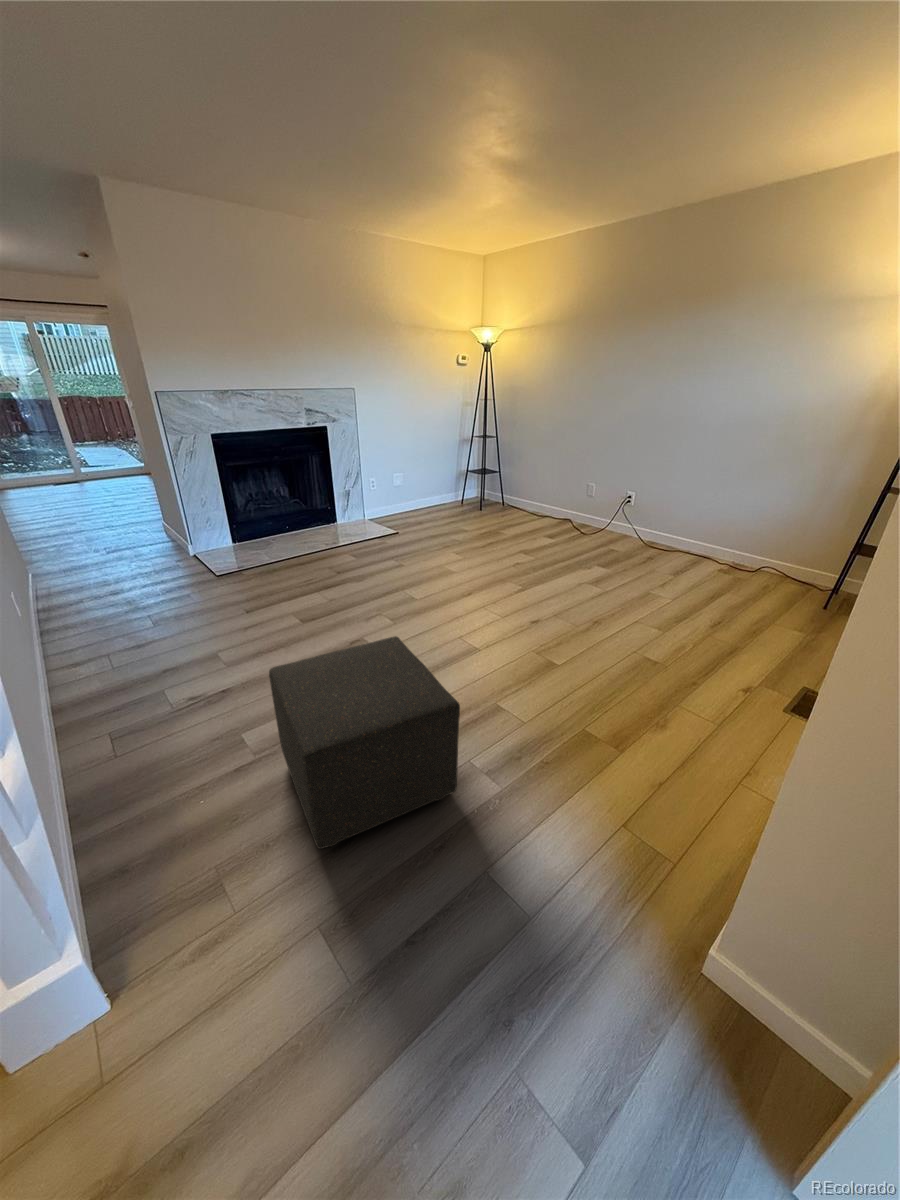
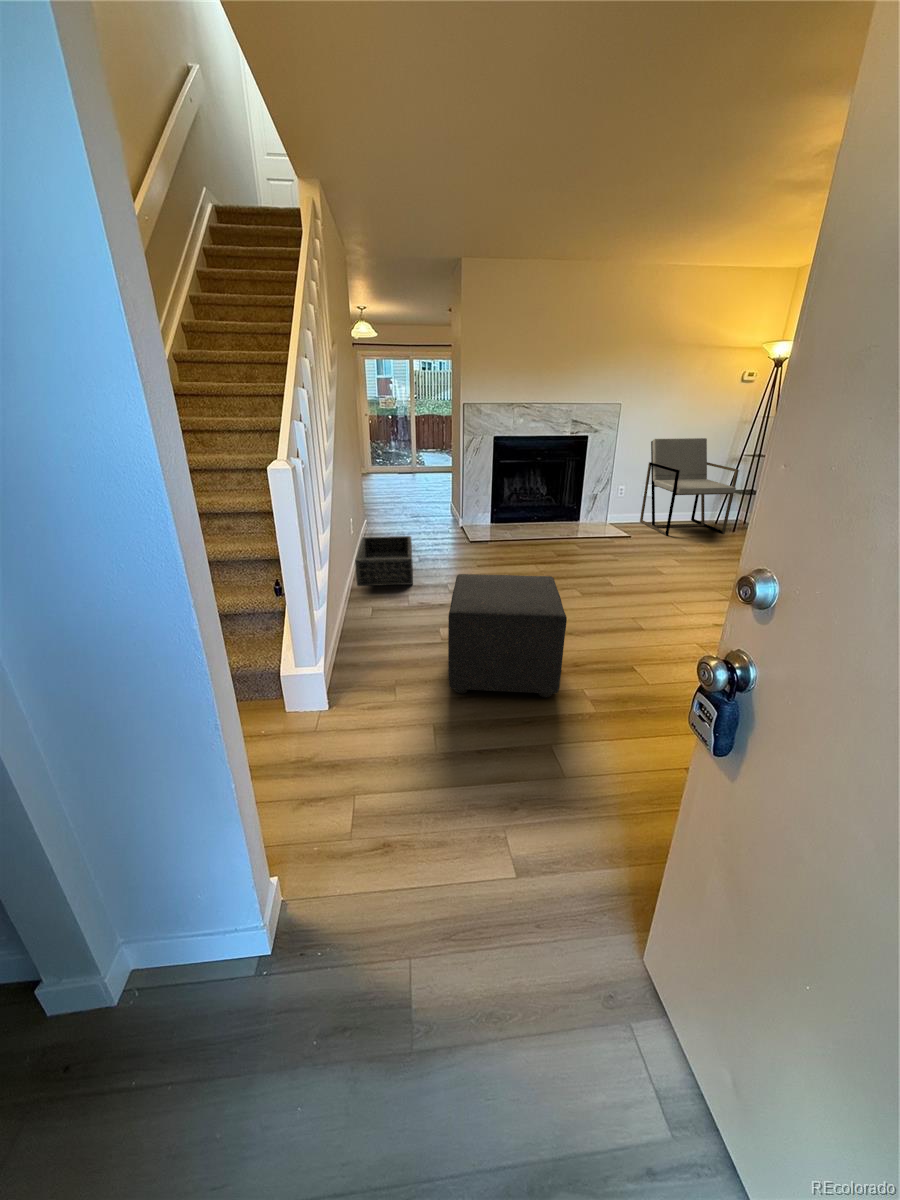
armchair: none [391,422,480,527] -> present [640,438,739,536]
basket: none [43,593,163,699] -> present [355,536,413,586]

